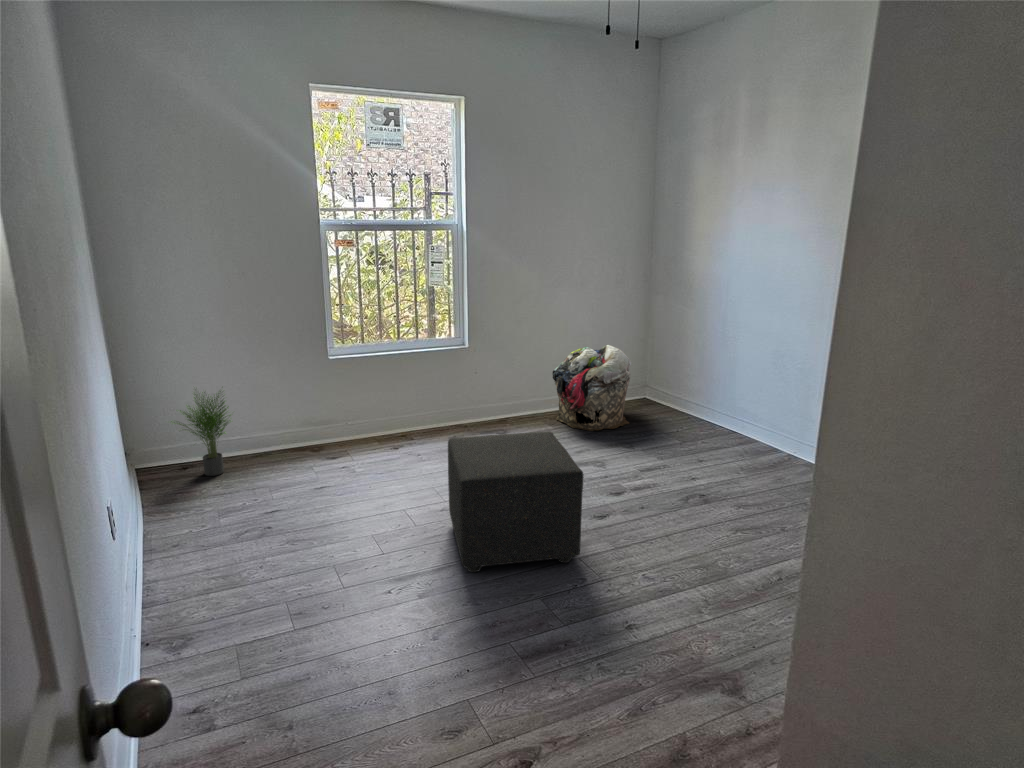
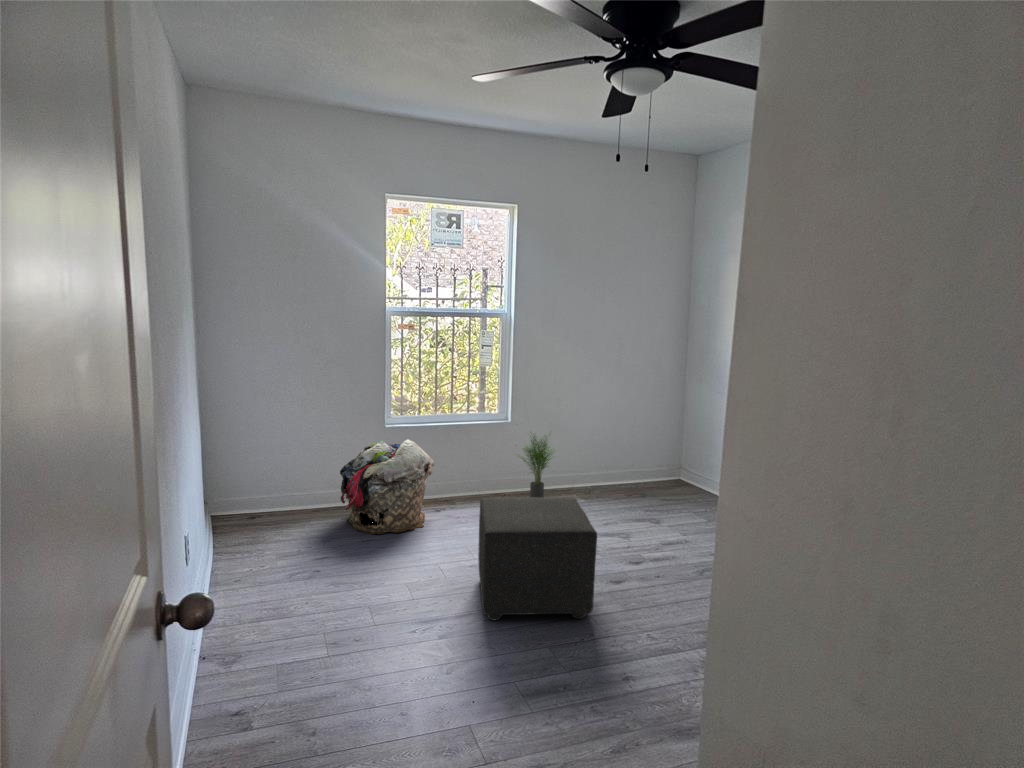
laundry basket: present [552,345,632,431] -> present [340,439,434,534]
potted plant: present [179,392,231,476] -> present [522,436,551,497]

